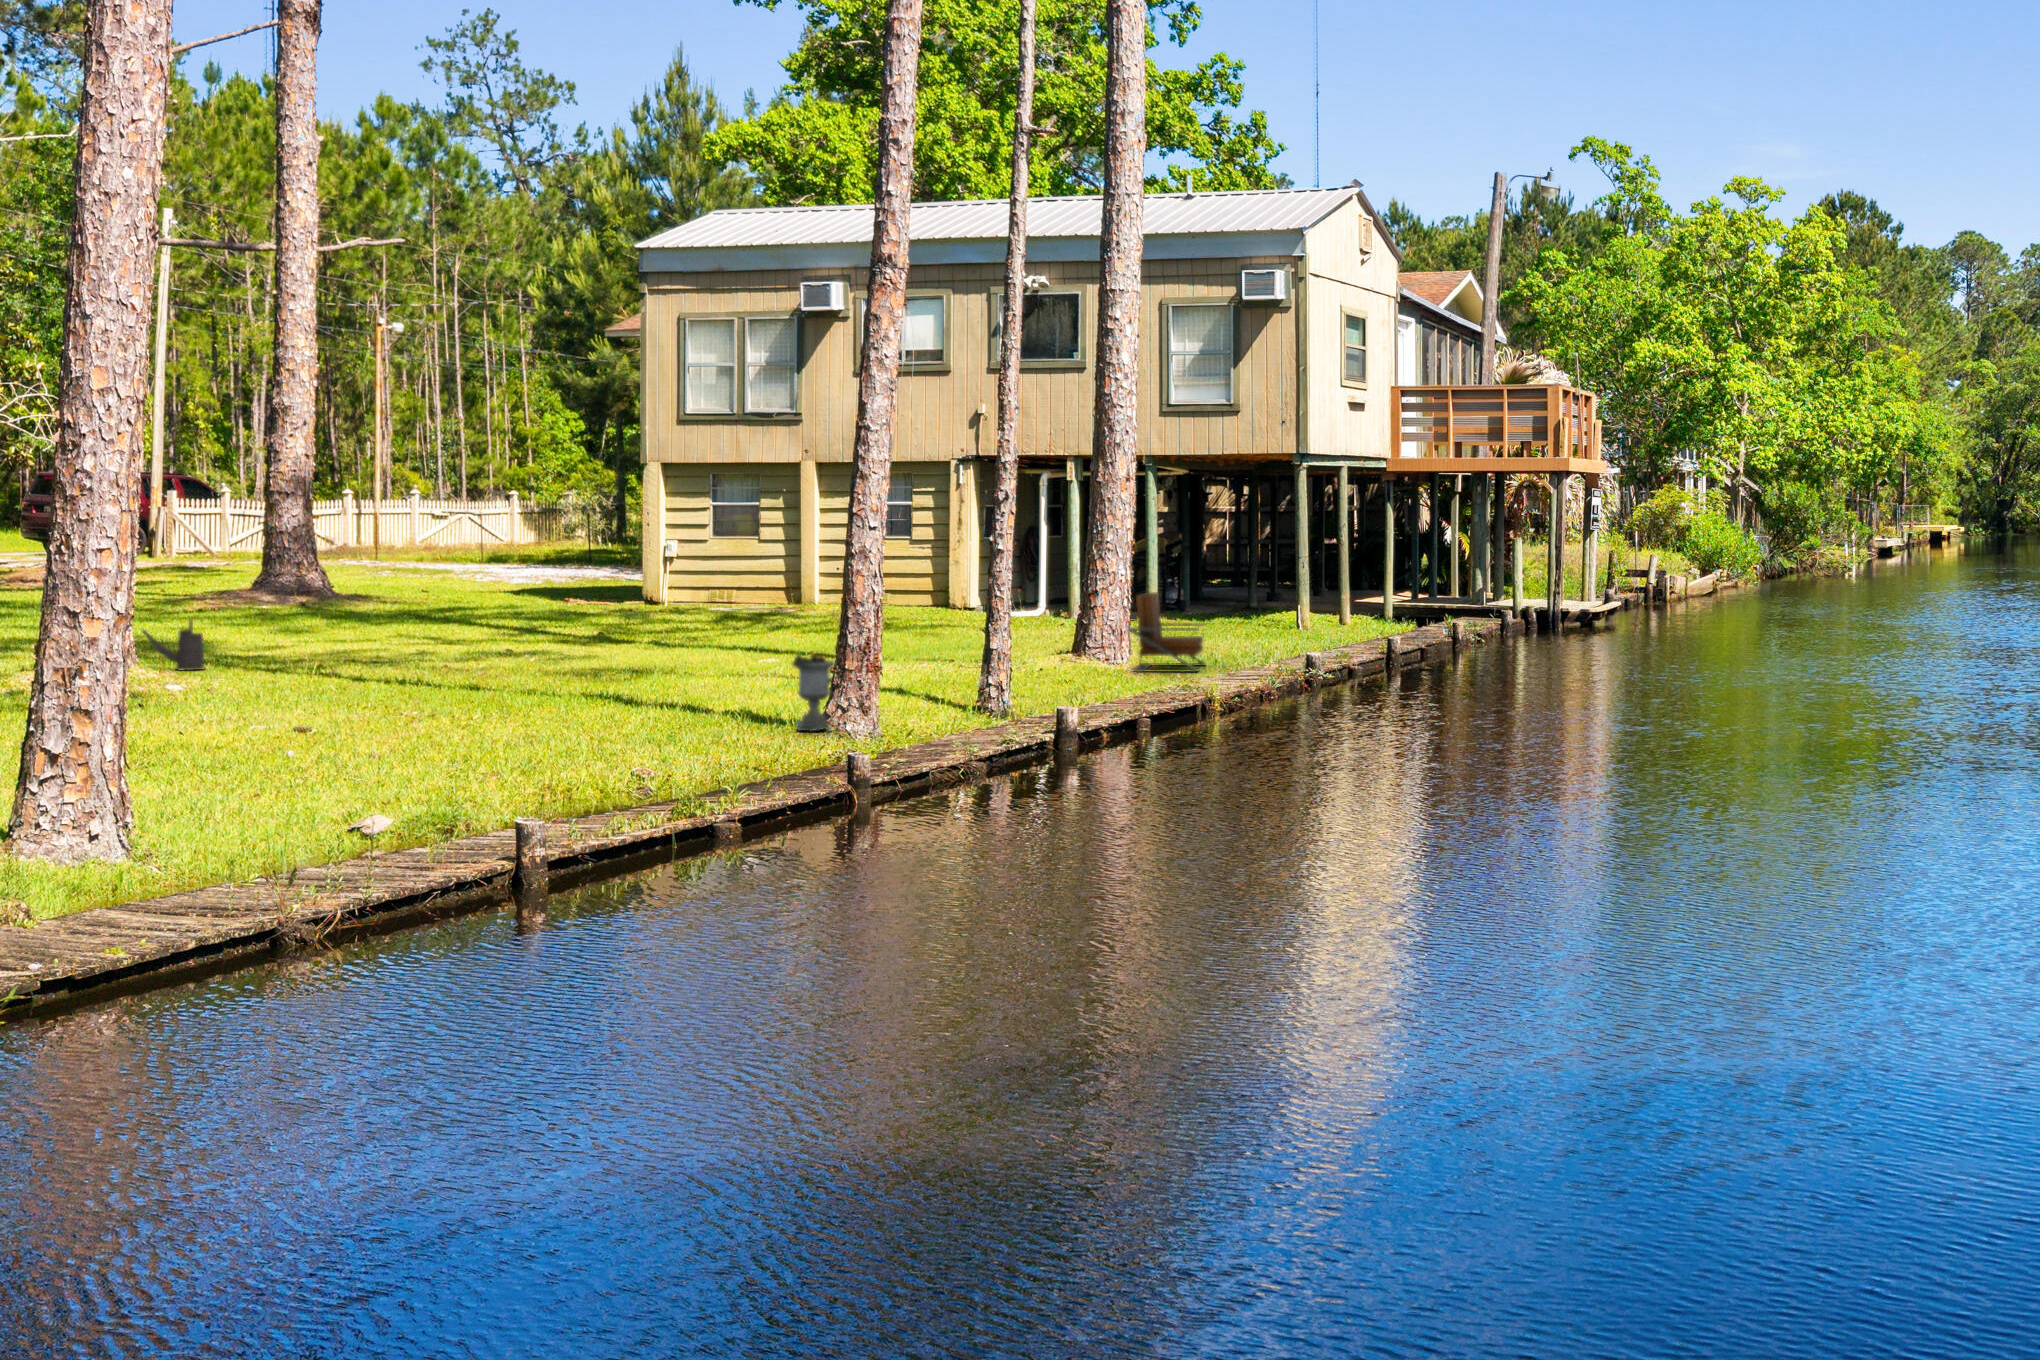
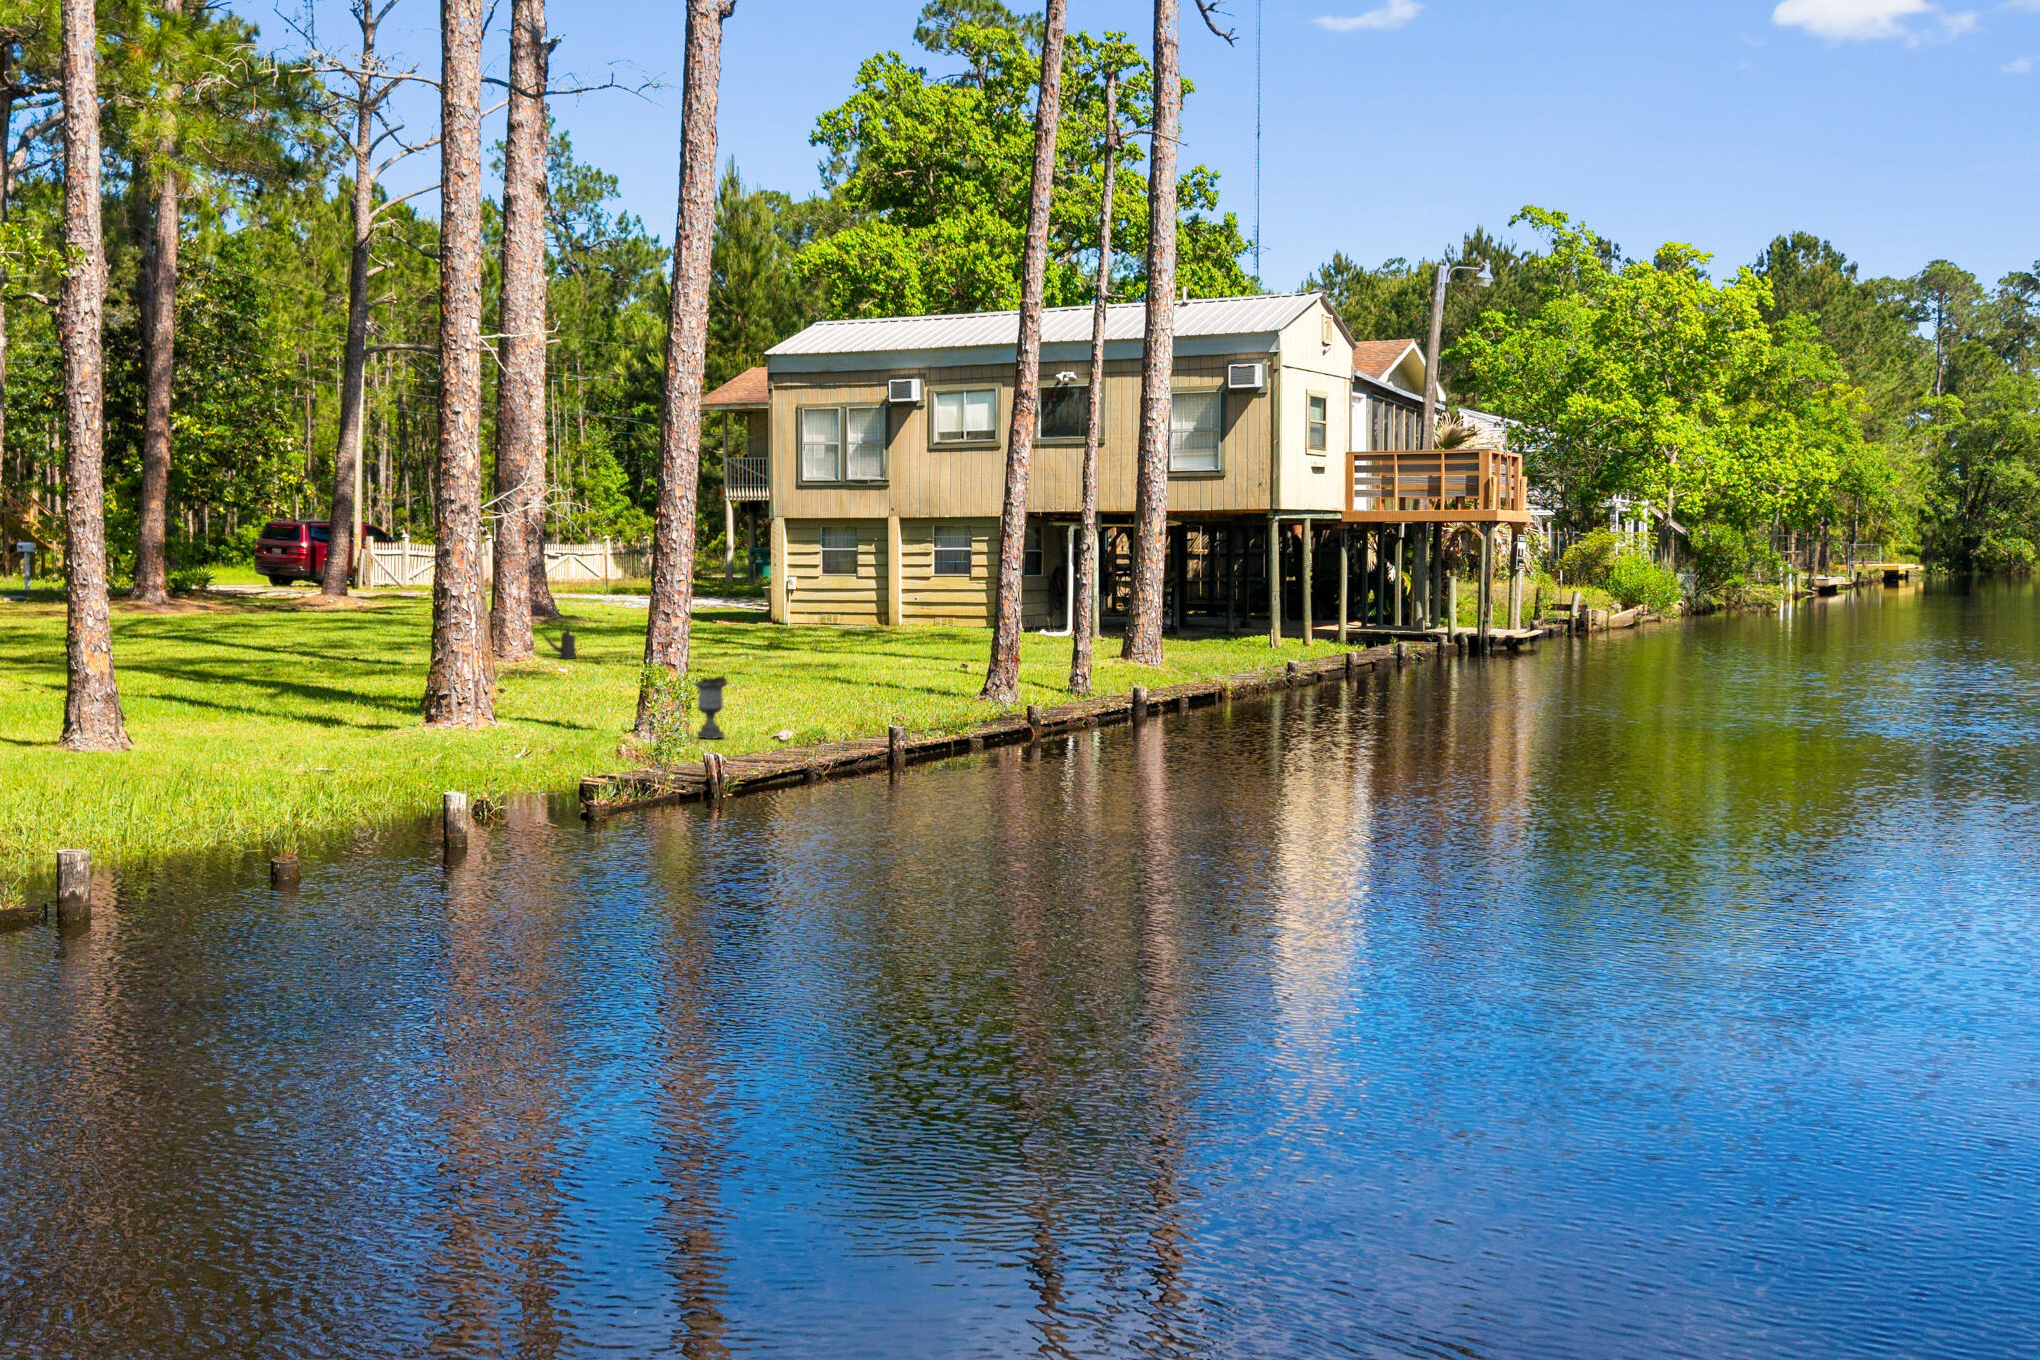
lounge chair: present [1129,592,1205,672] -> none [1160,614,1214,672]
planter: present [792,654,835,731] -> present [694,676,728,739]

